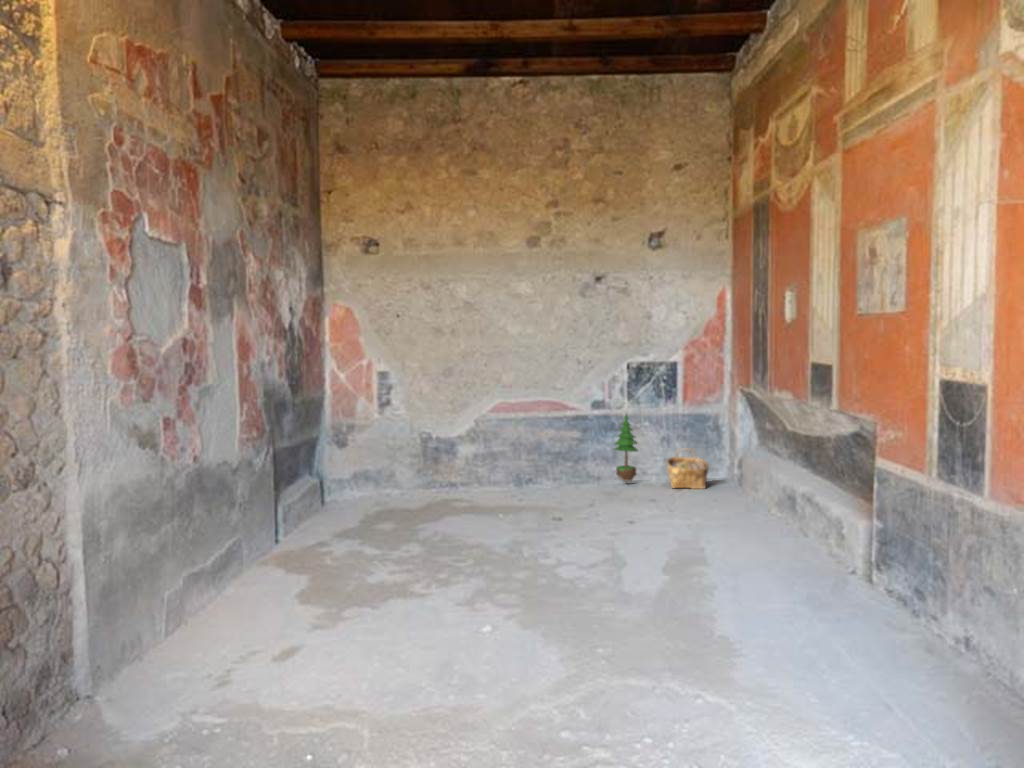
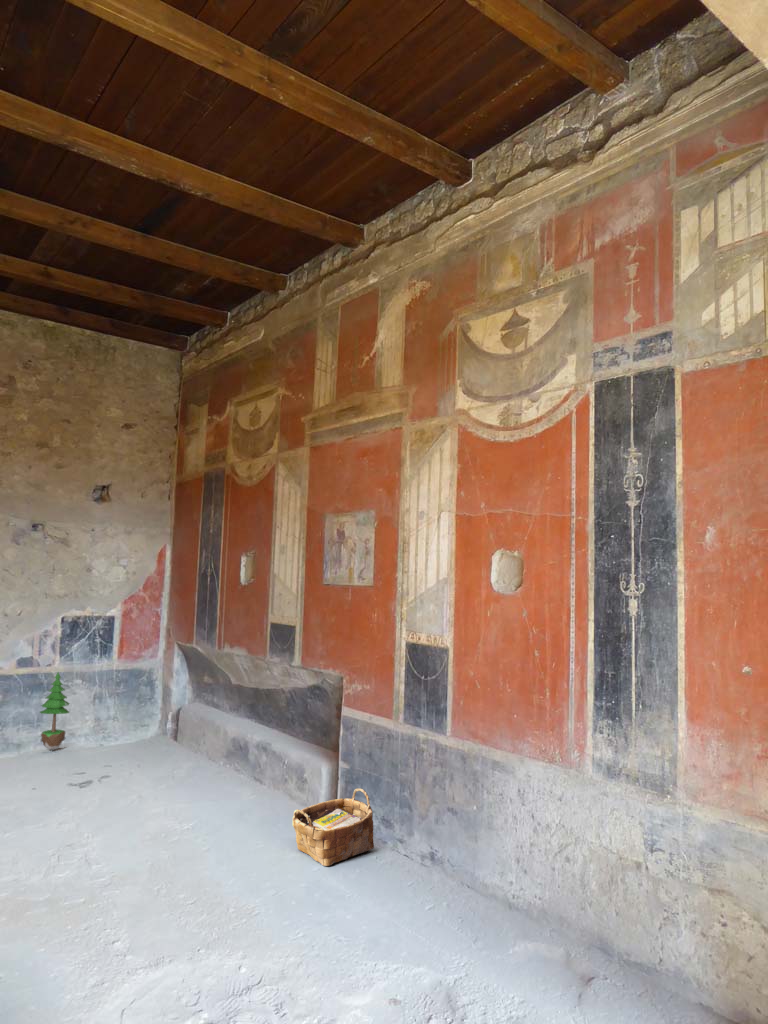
woven basket: present [667,450,709,489] -> present [292,788,374,866]

